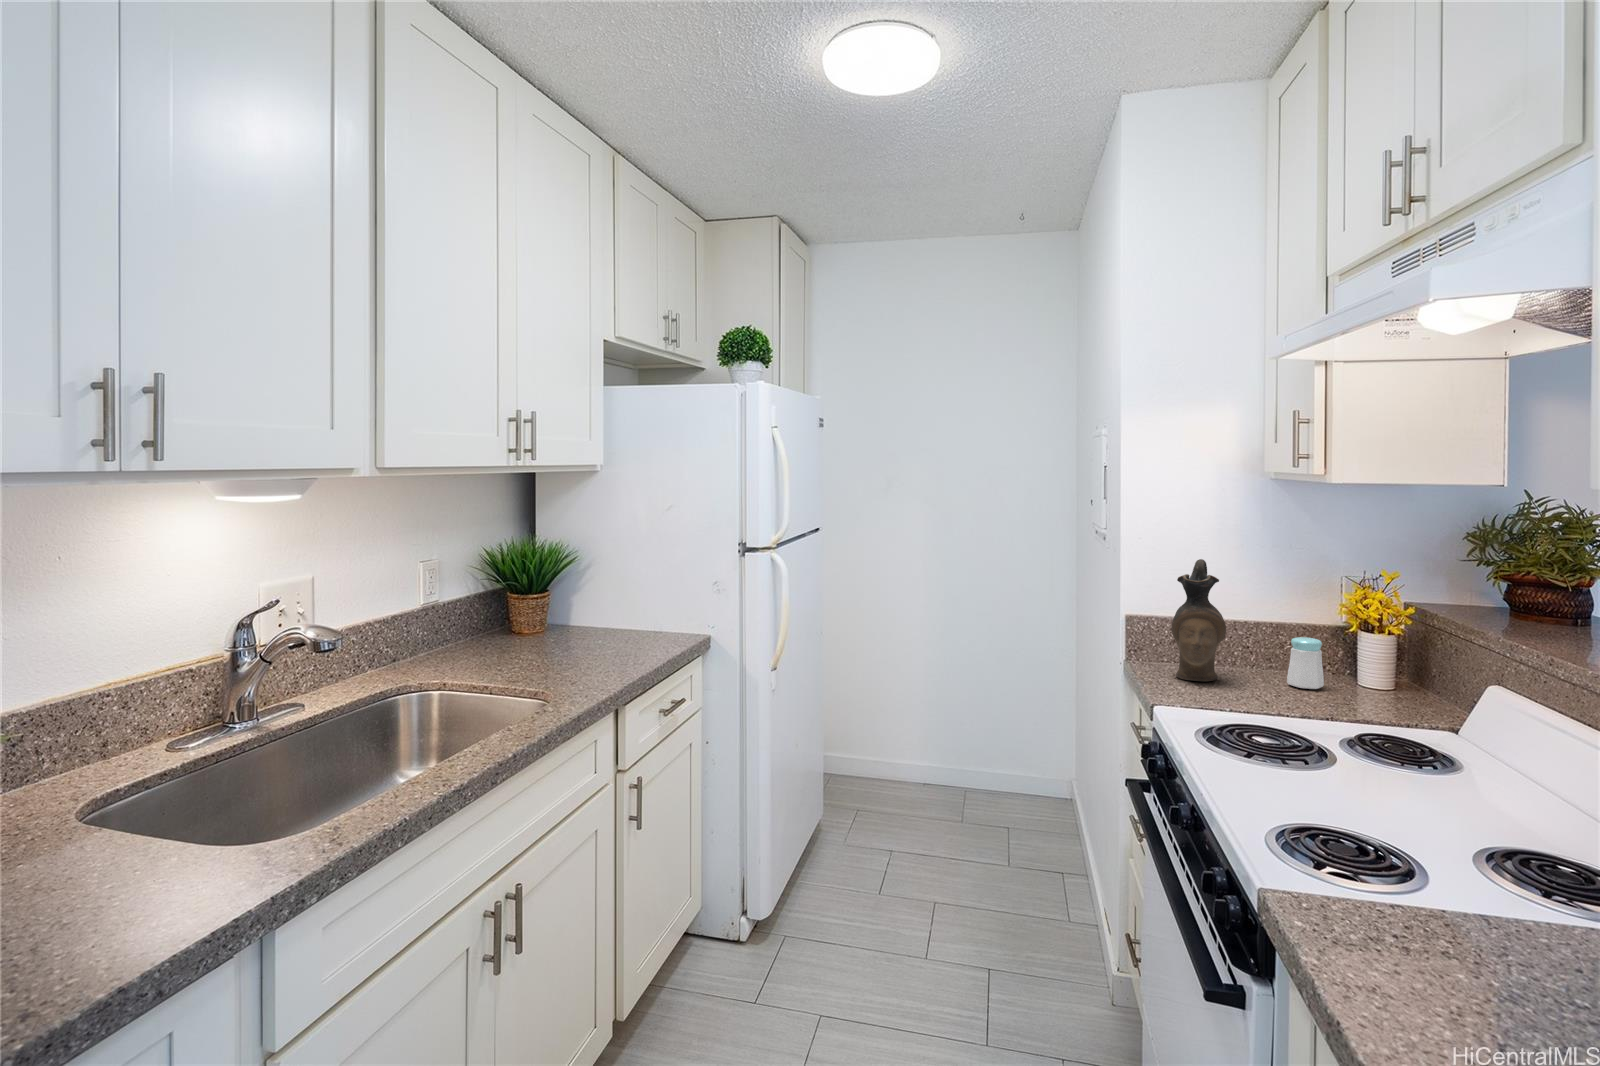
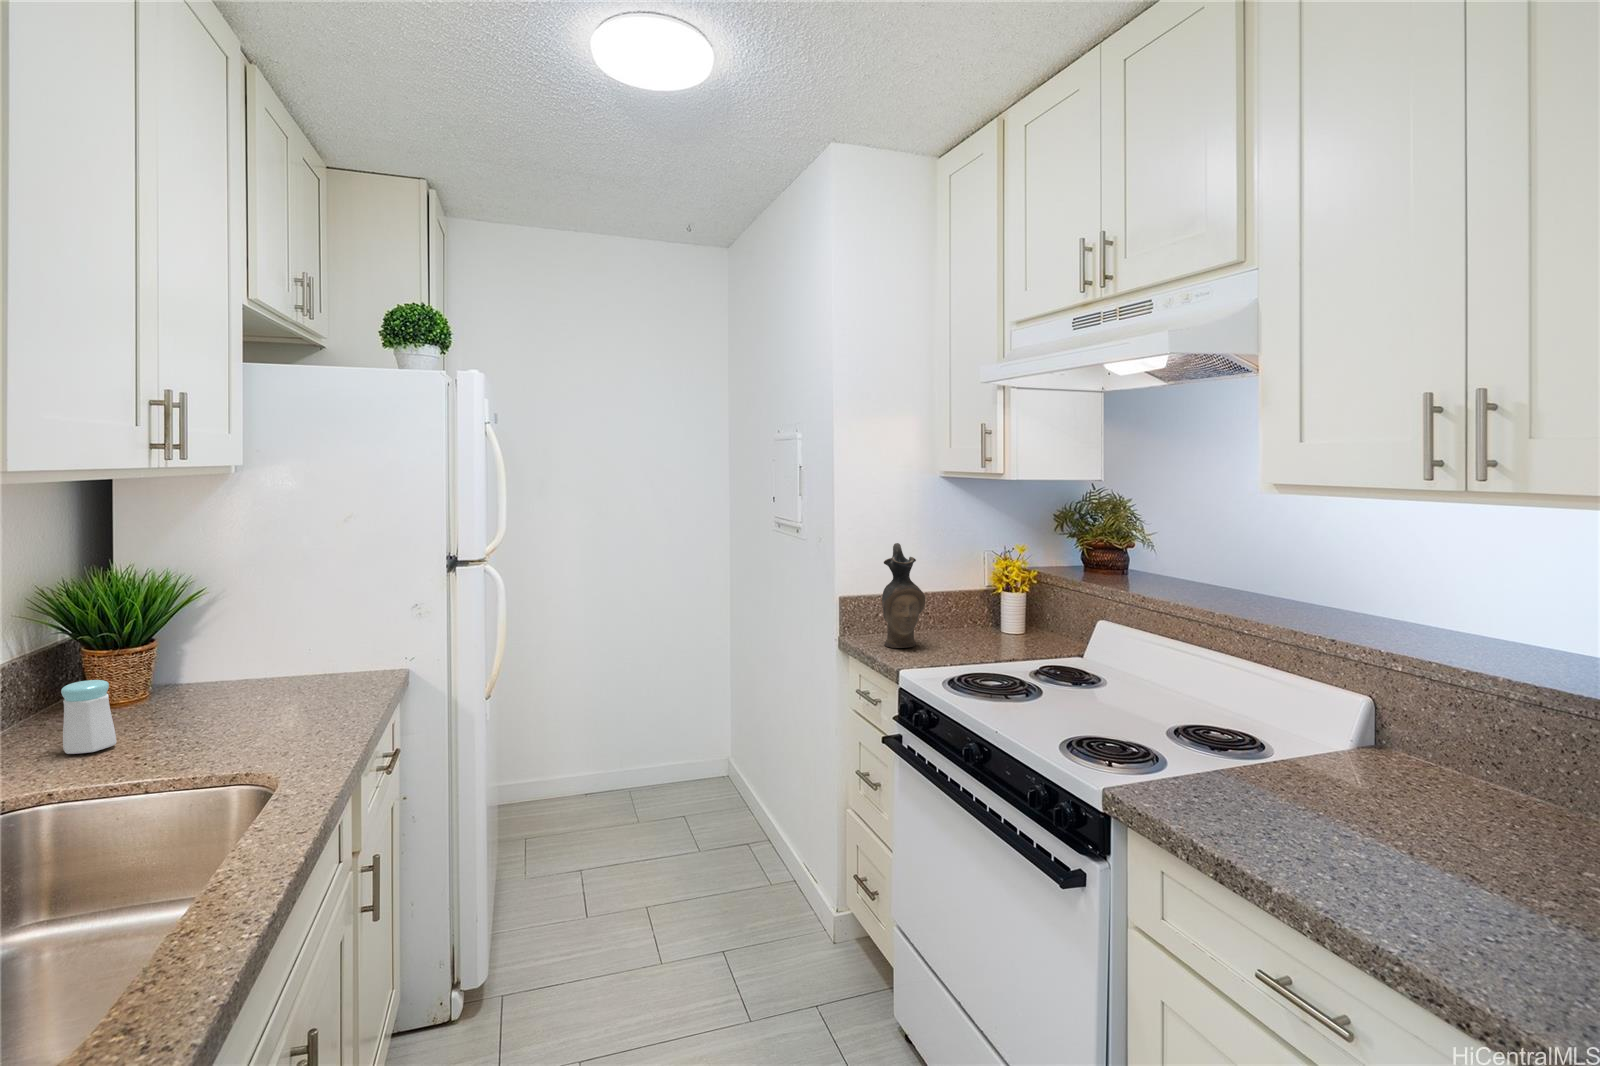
salt shaker: present [1287,637,1324,689] -> present [61,680,116,754]

